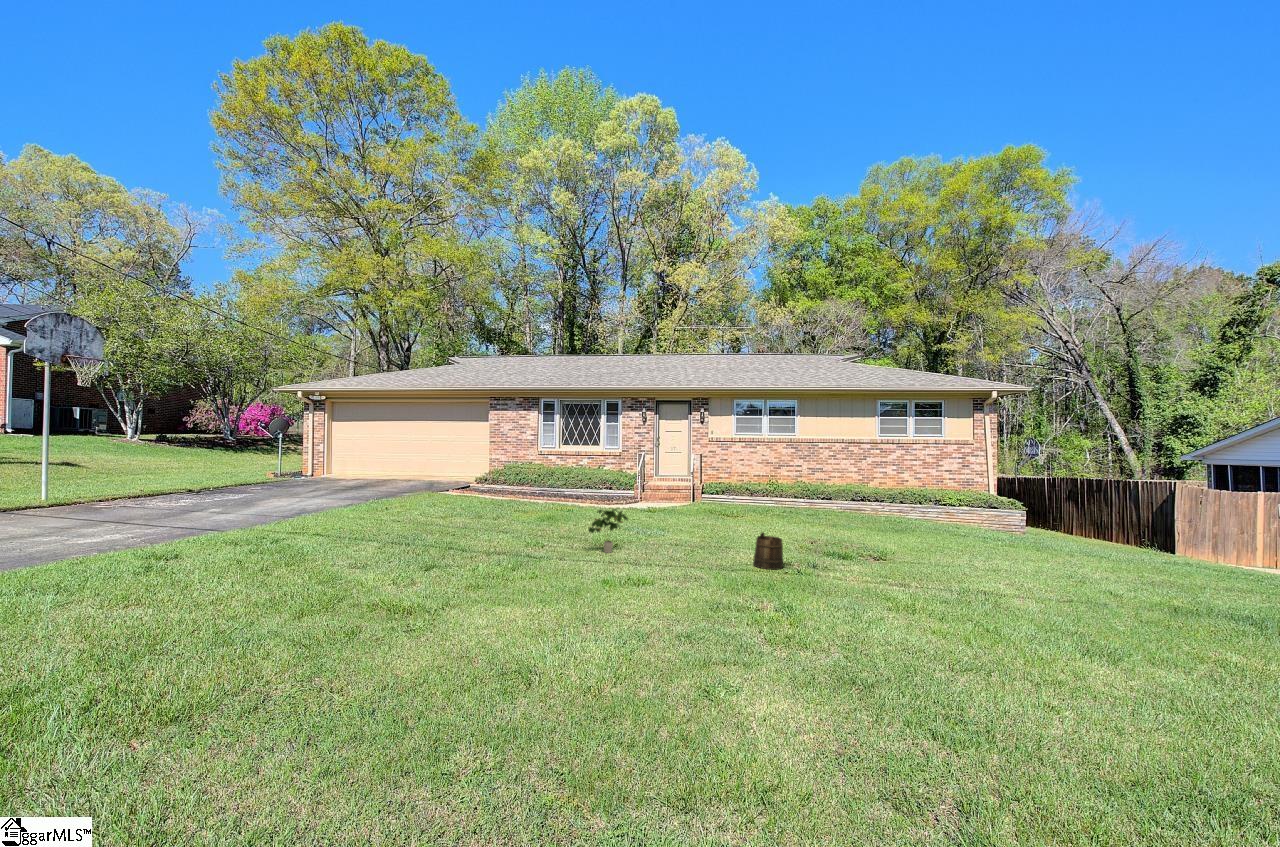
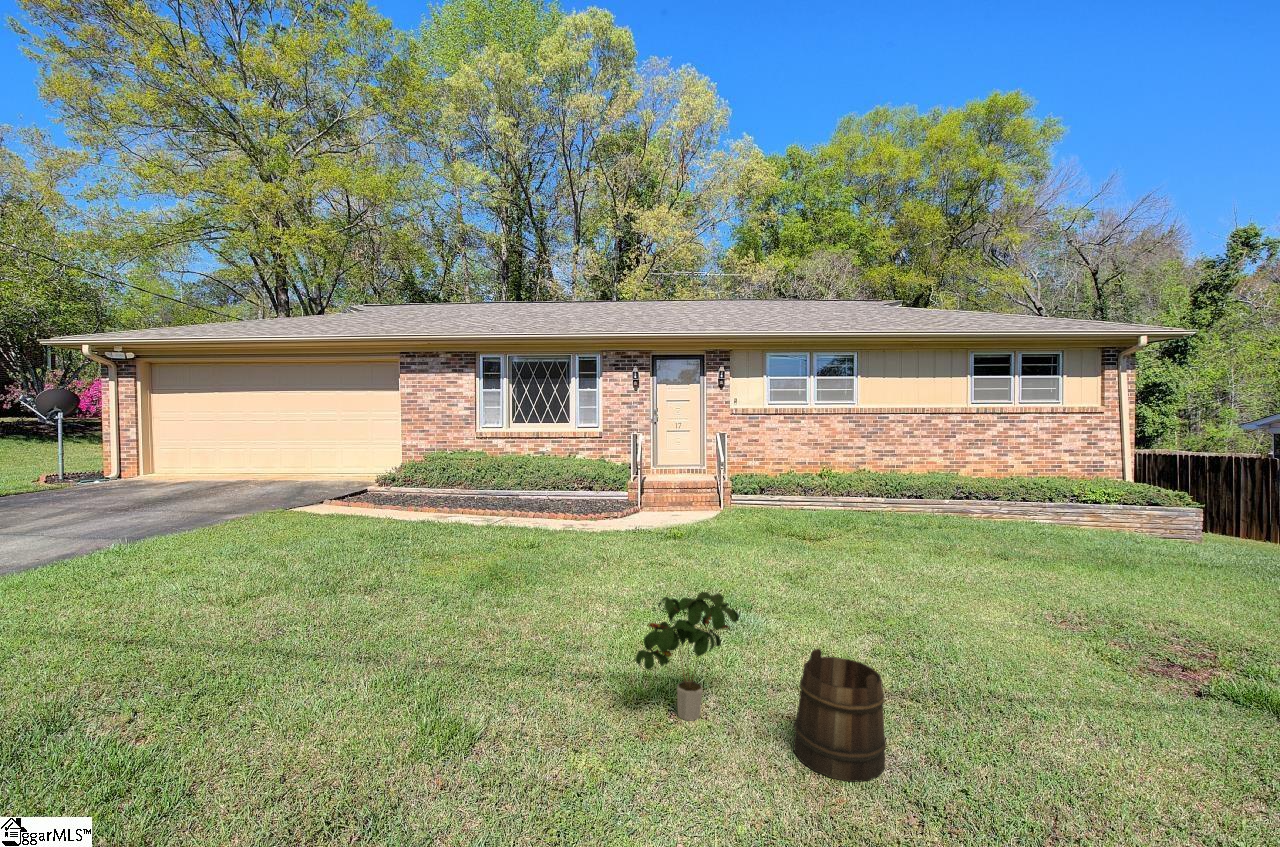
bucket: present [753,533,783,570] -> present [794,649,886,782]

